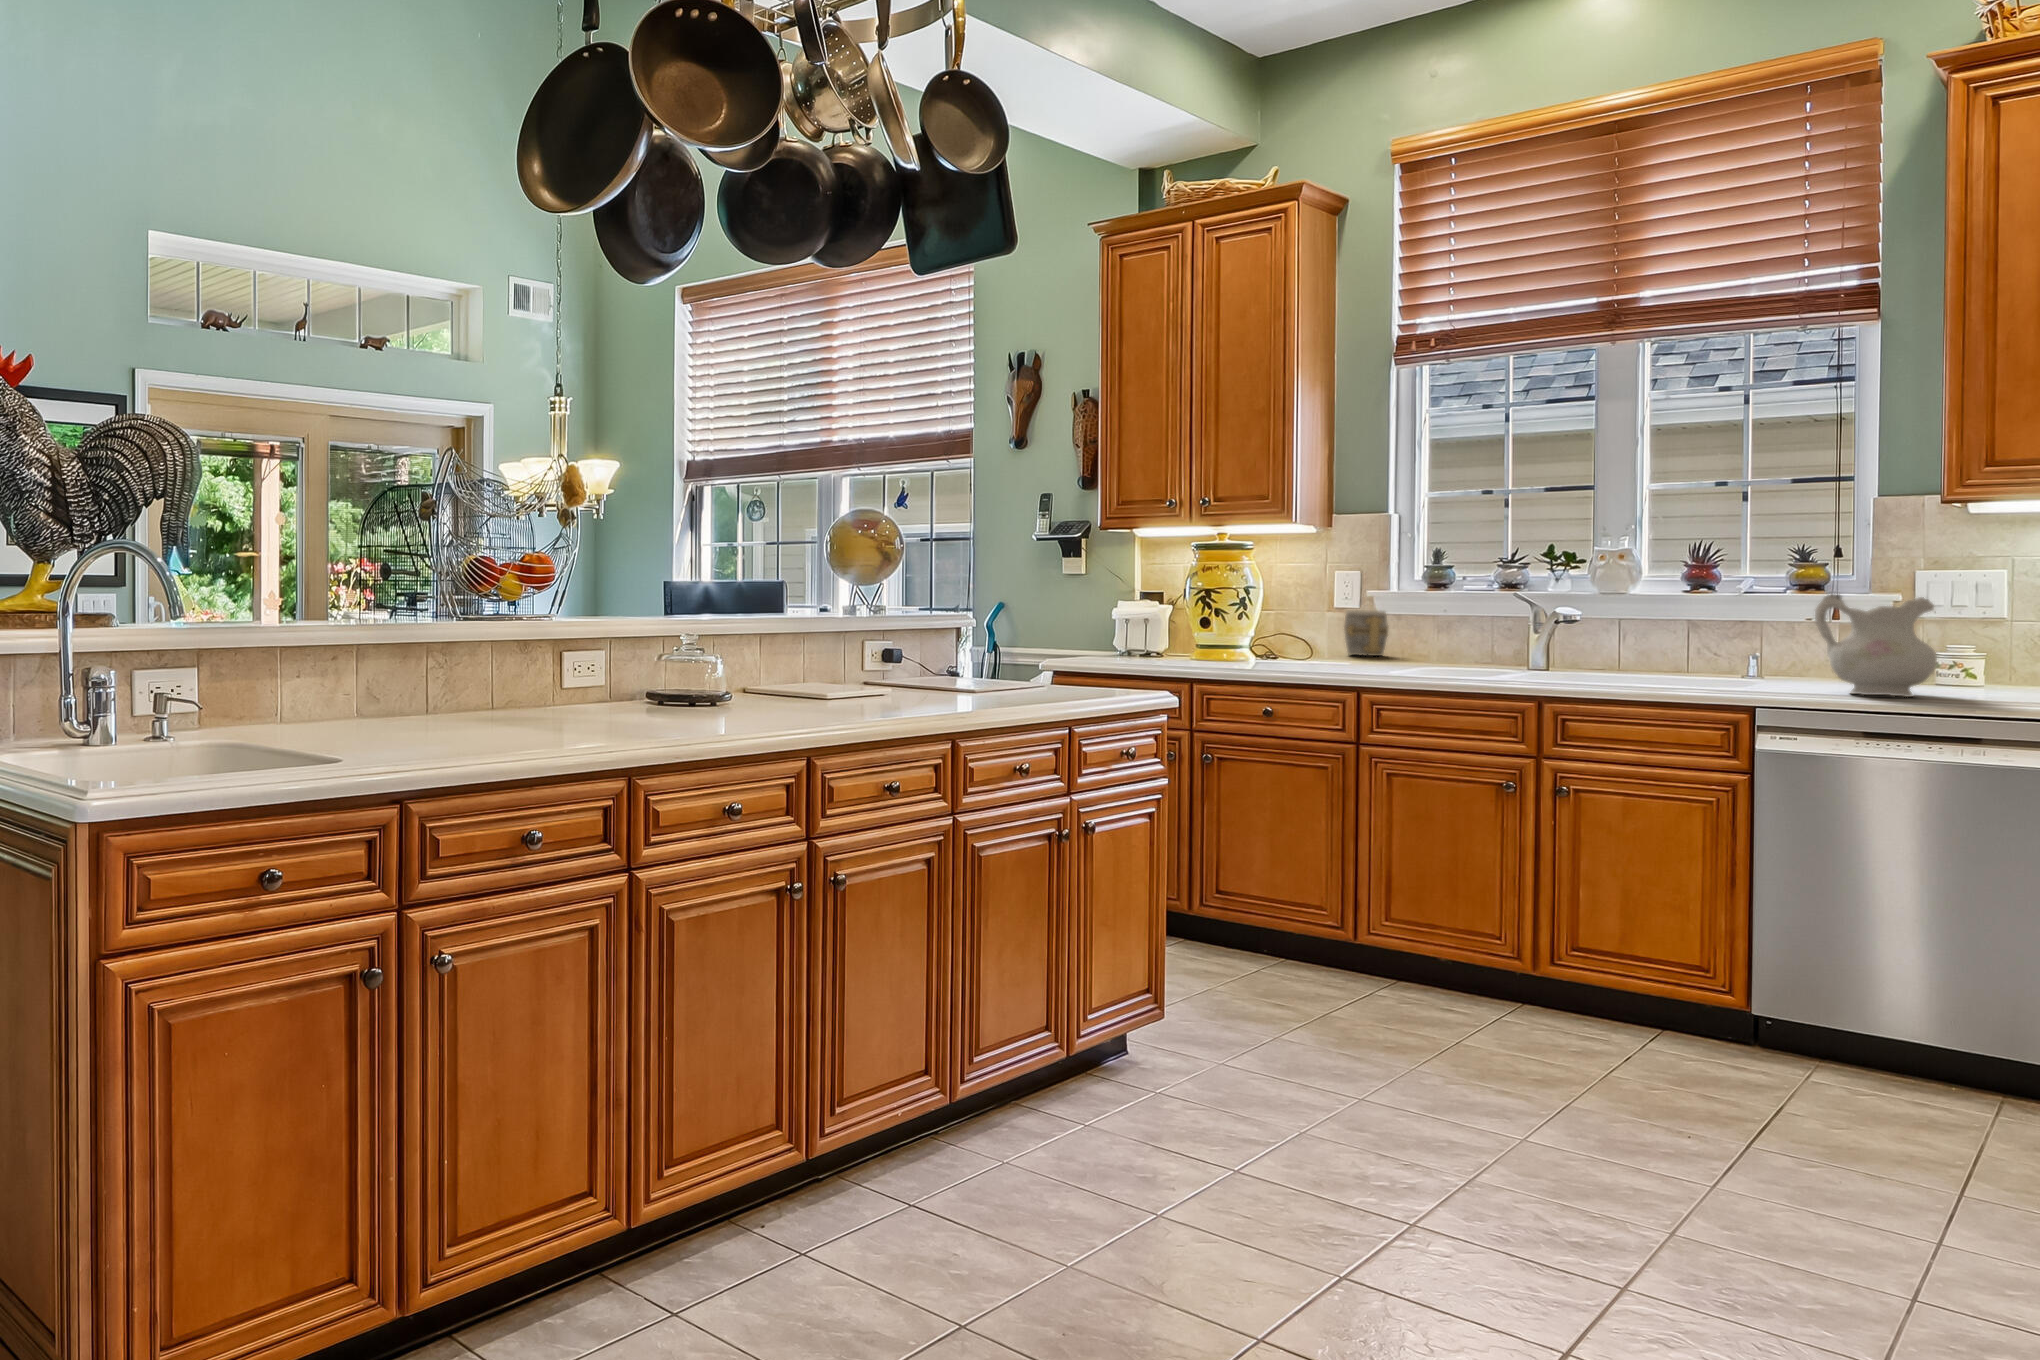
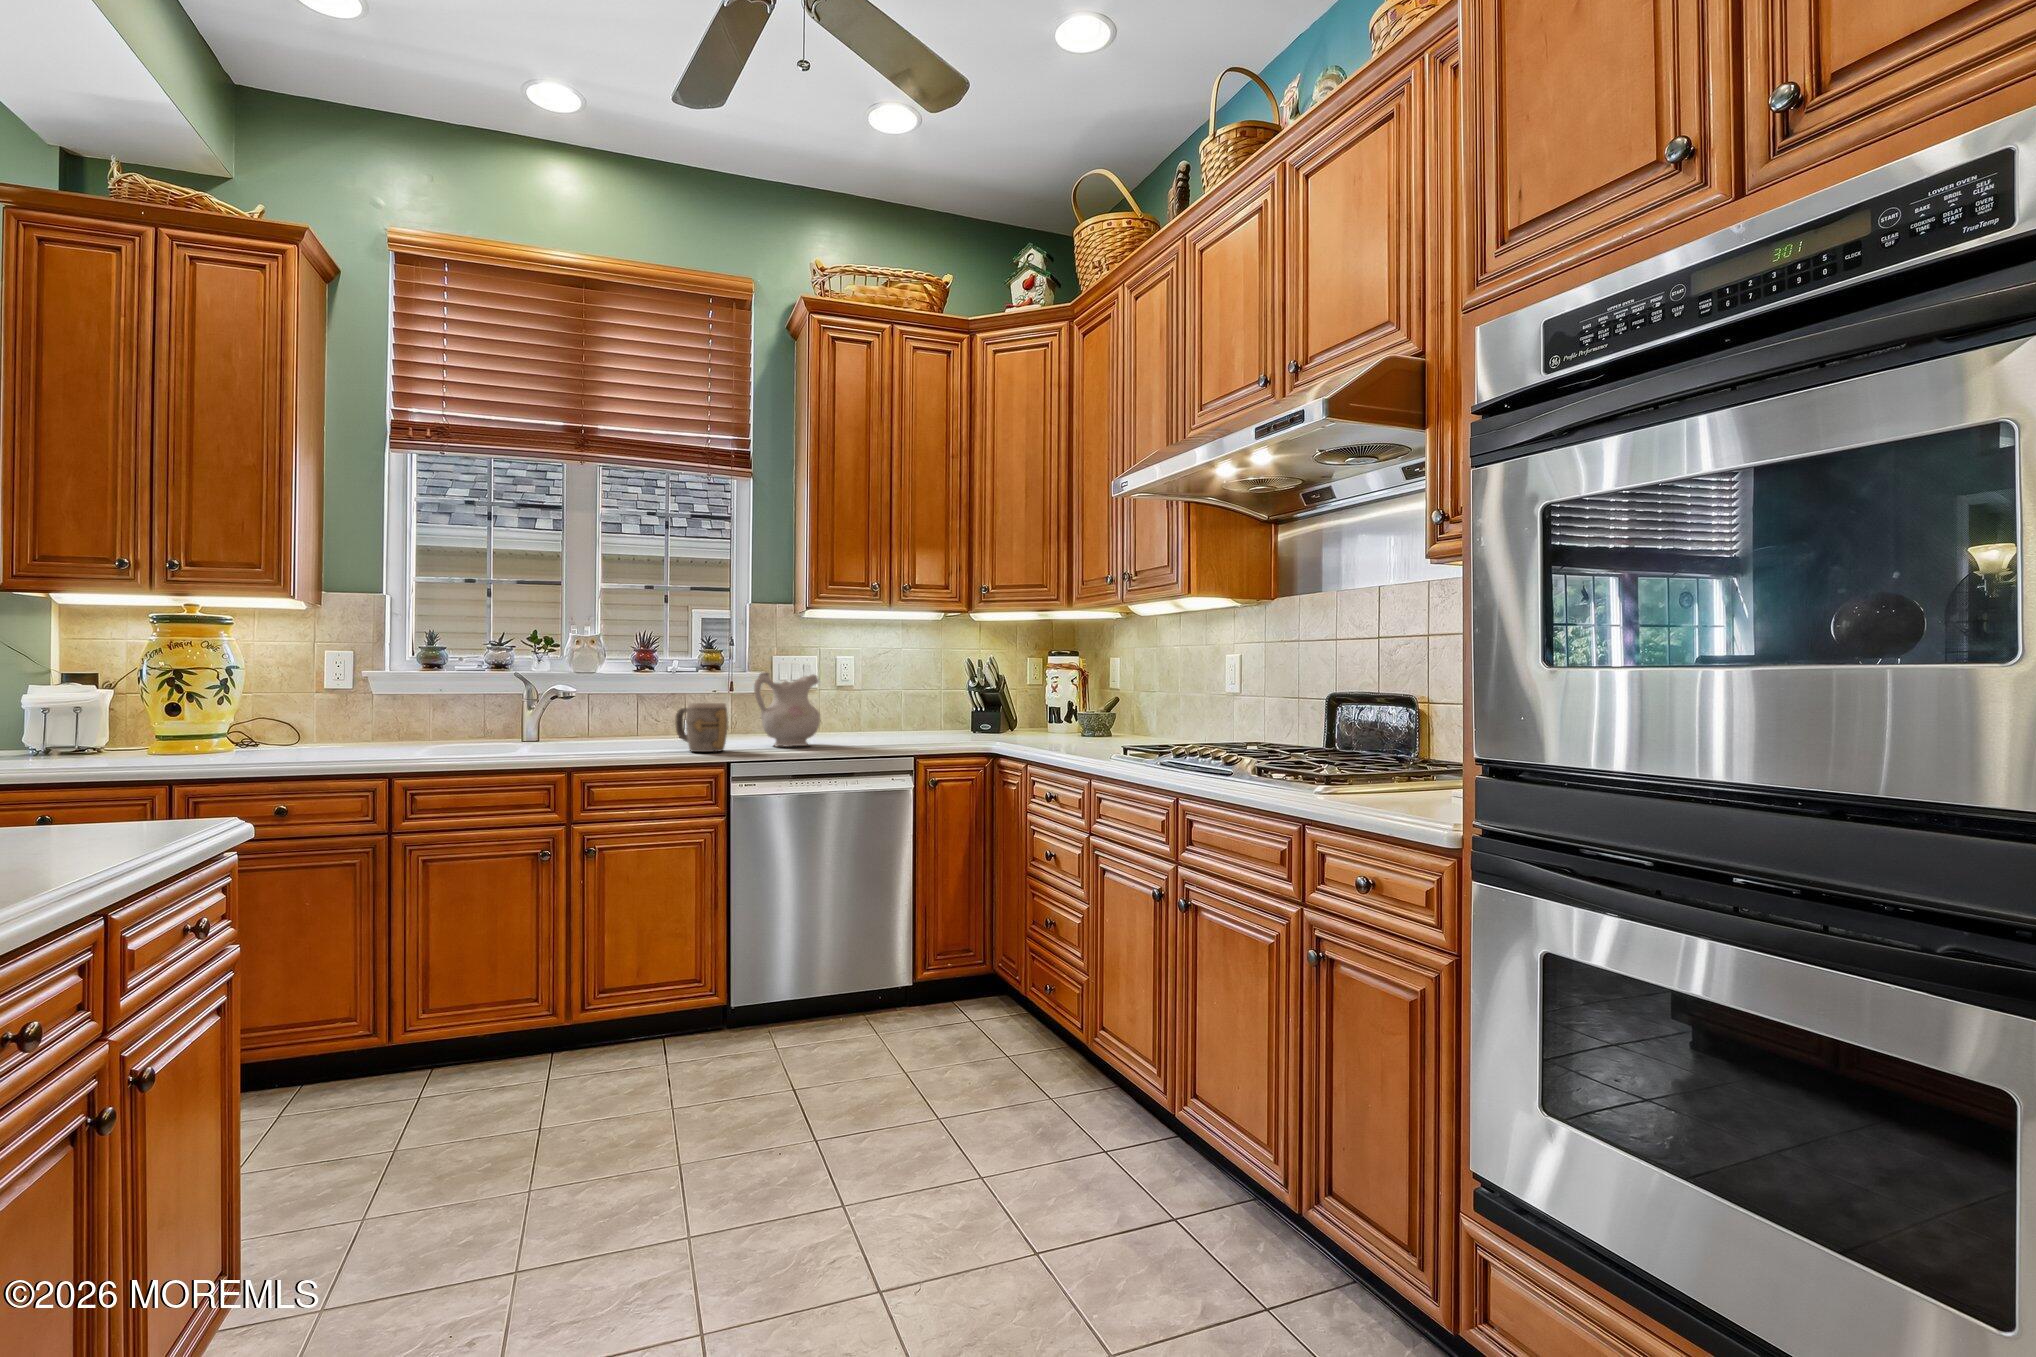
mug: present [1344,610,1388,656] -> present [676,703,728,752]

